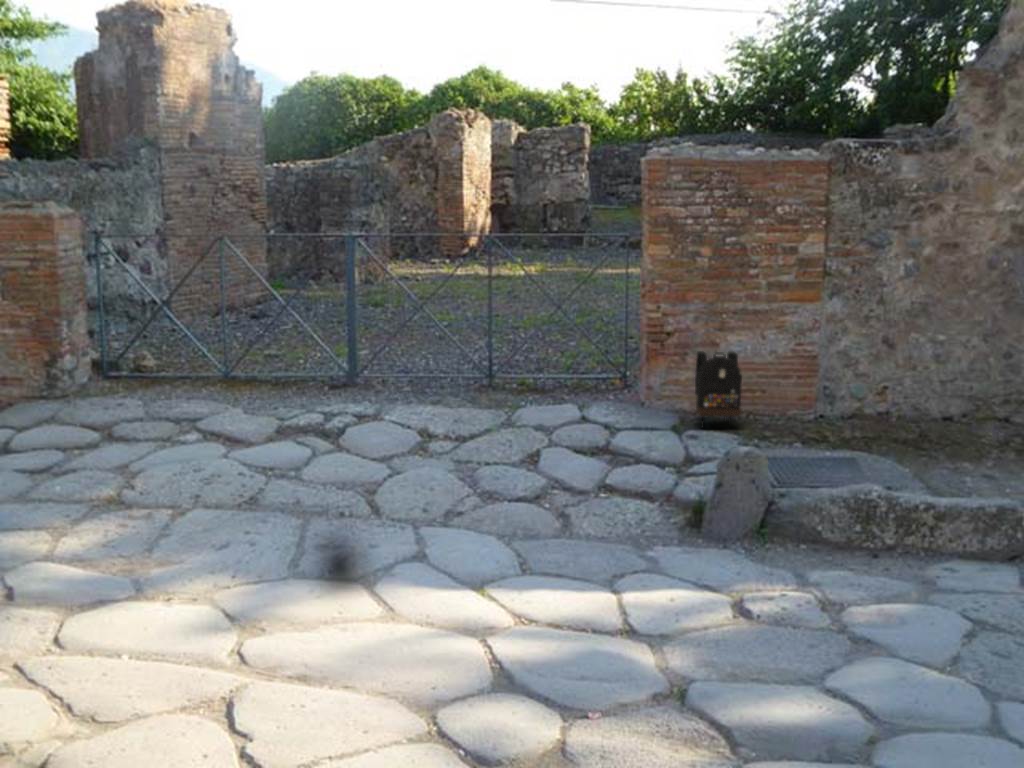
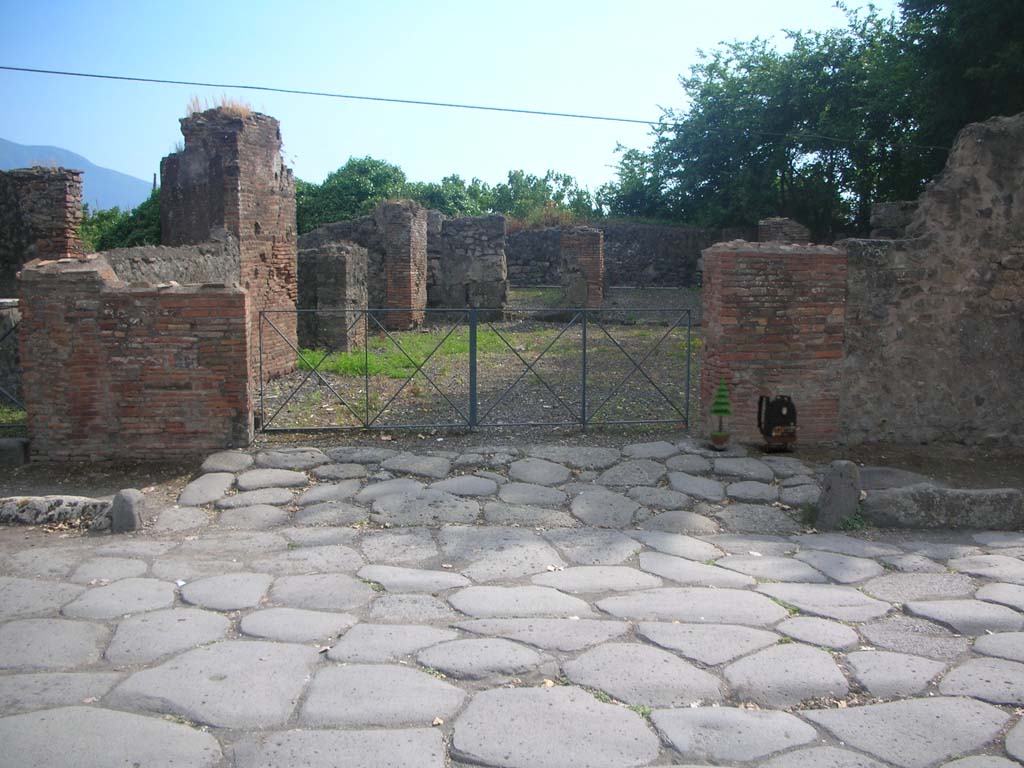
potted tree: none [623,324,660,423] -> present [709,377,733,450]

